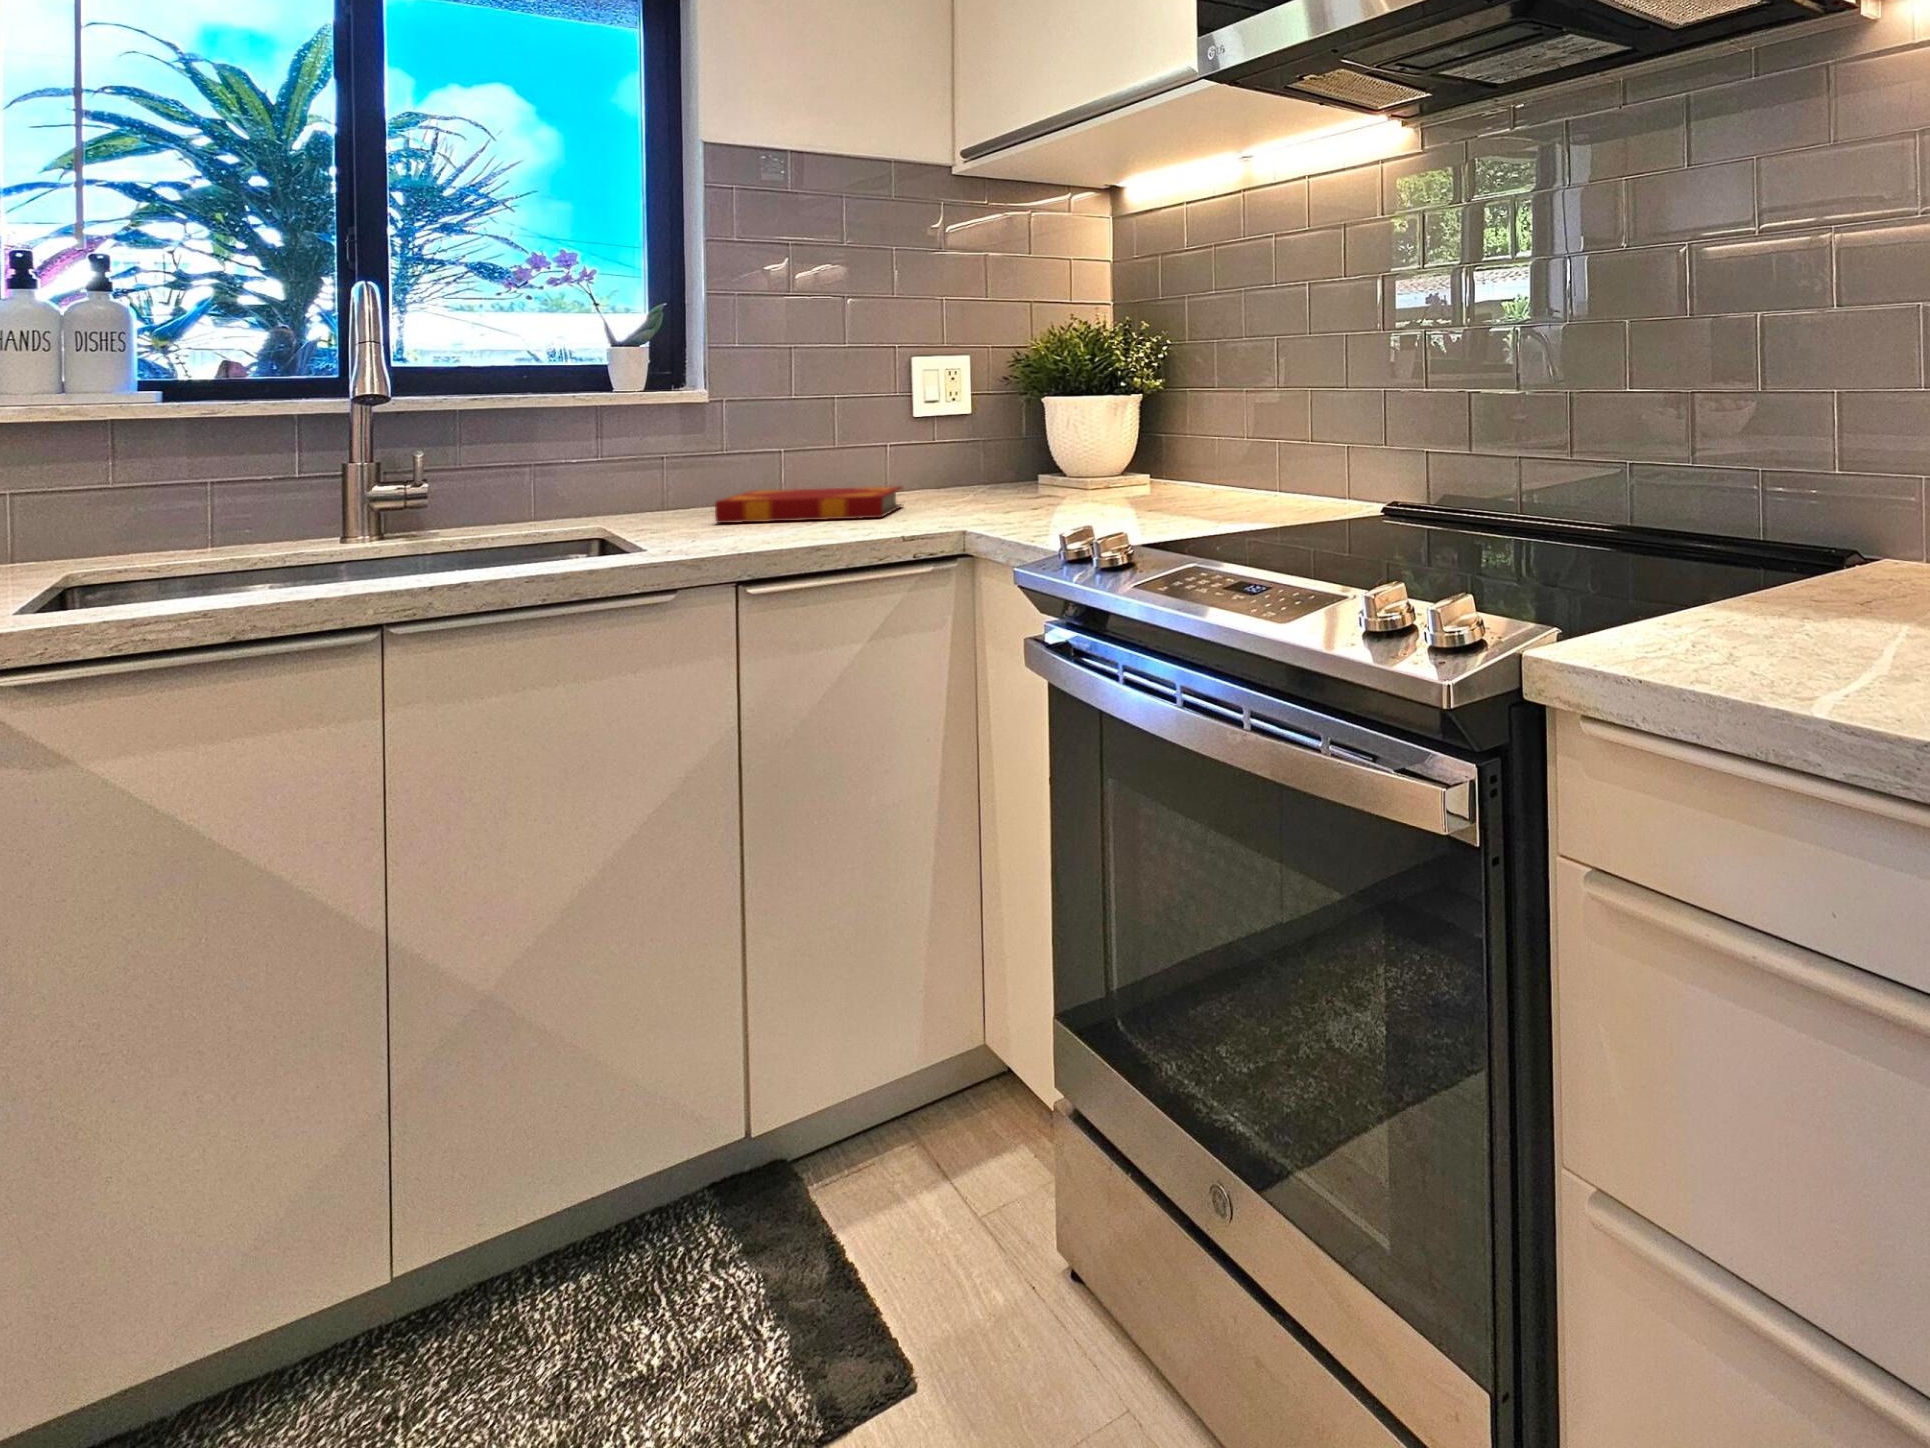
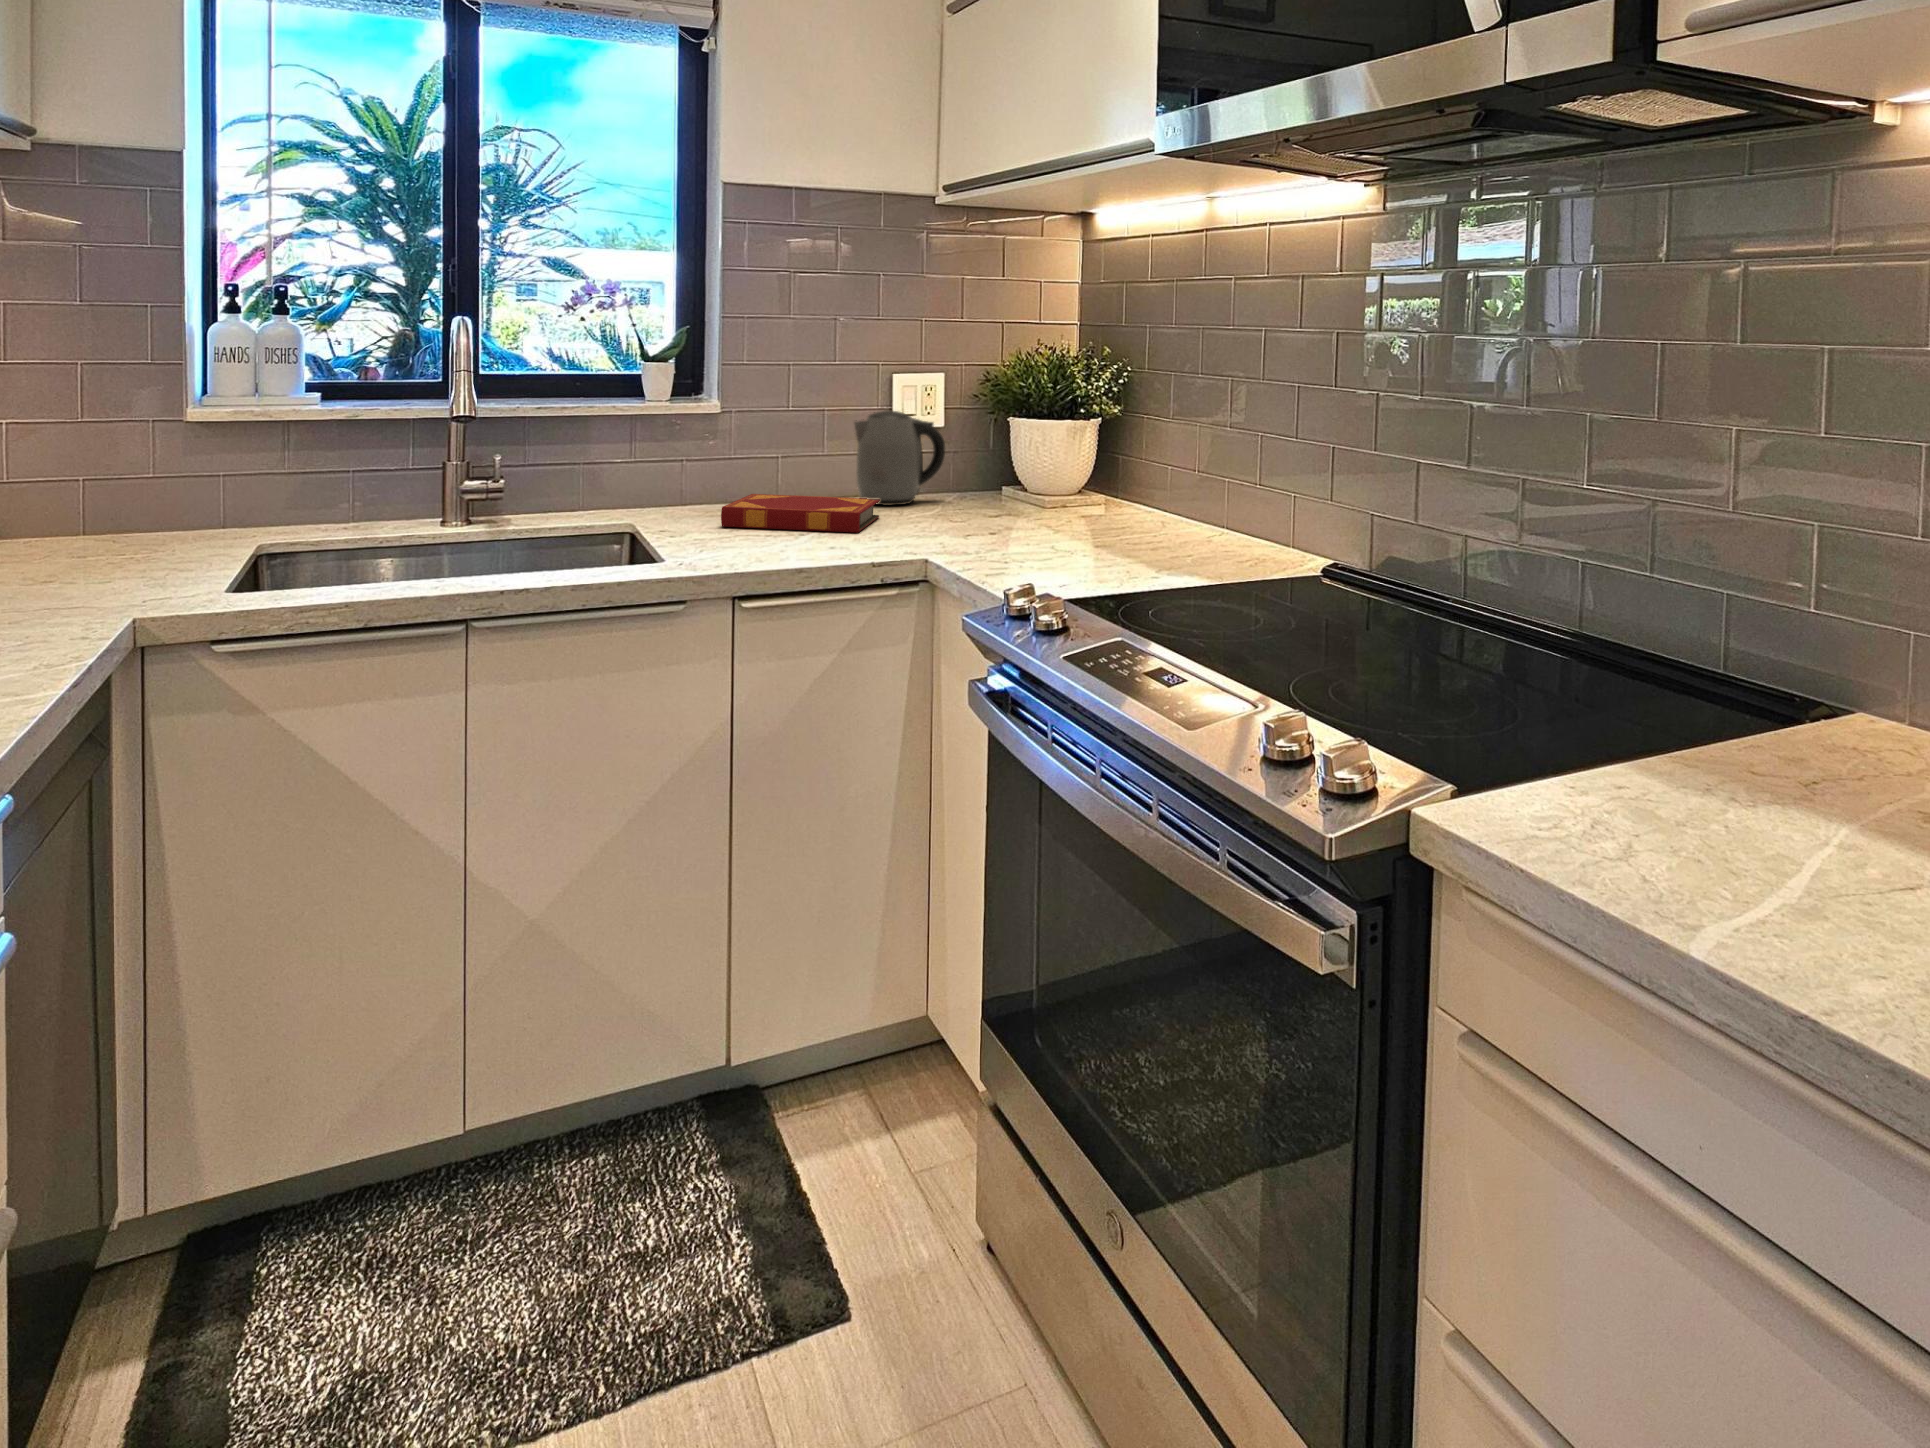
kettle: none [865,397,973,499] -> present [854,411,945,505]

